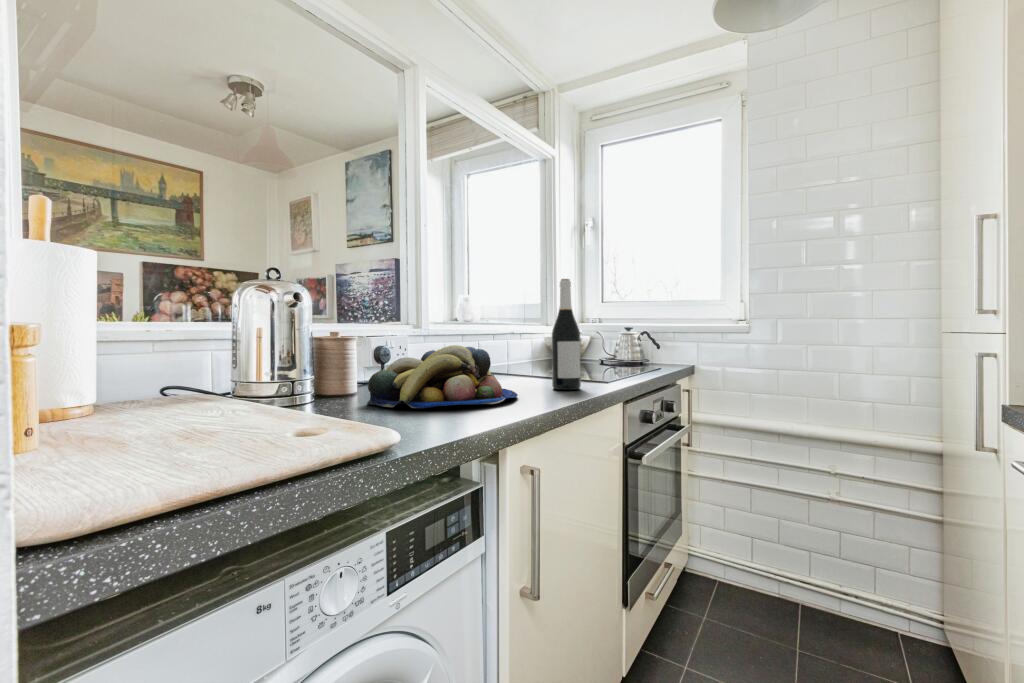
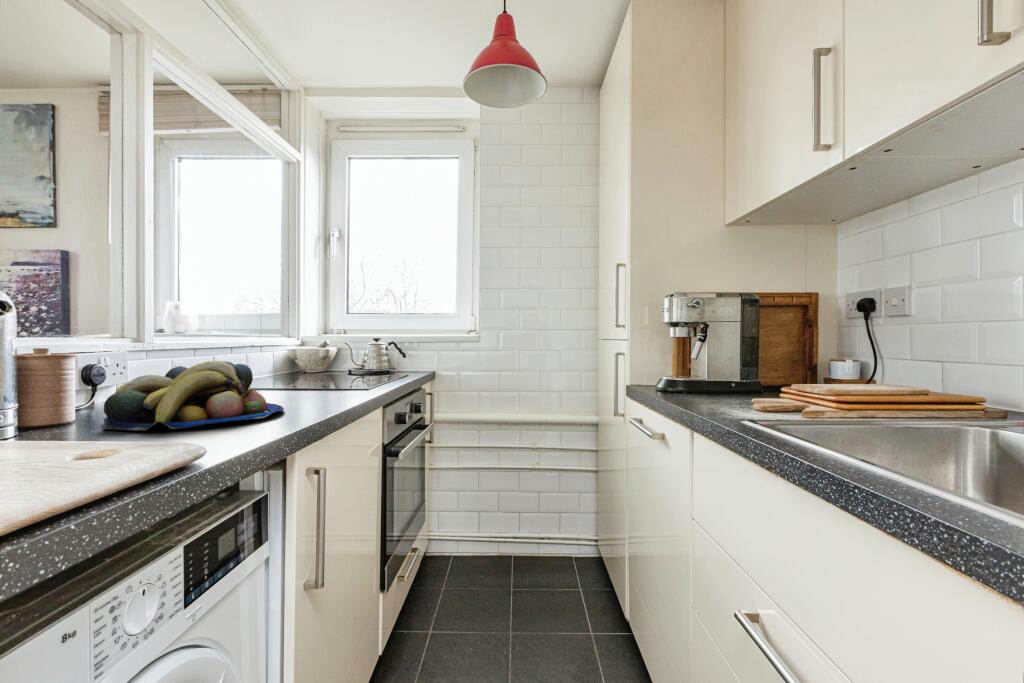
wine bottle: present [552,279,581,390] -> none [314,295,343,400]

